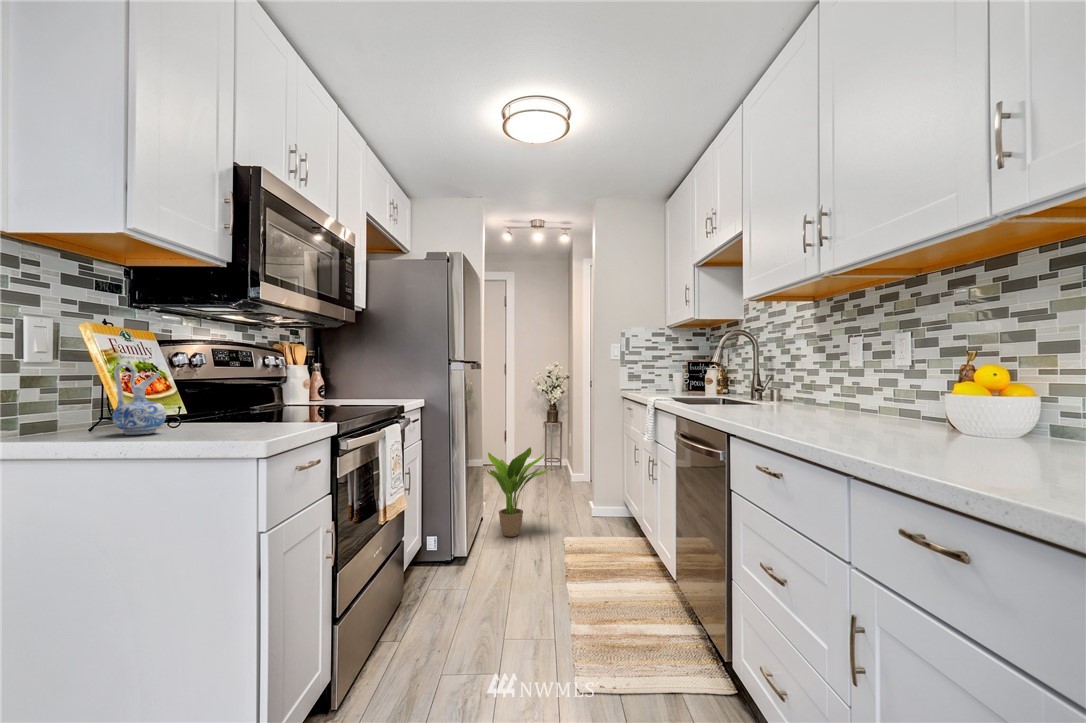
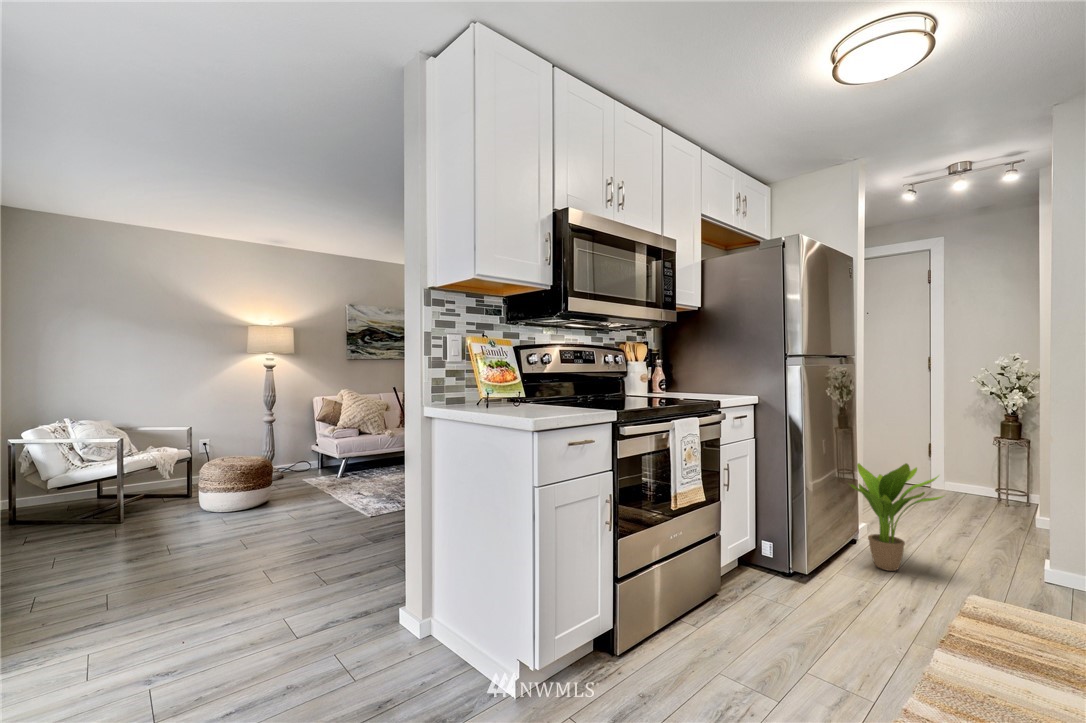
ceramic pitcher: present [112,363,166,435] -> none [474,363,502,410]

